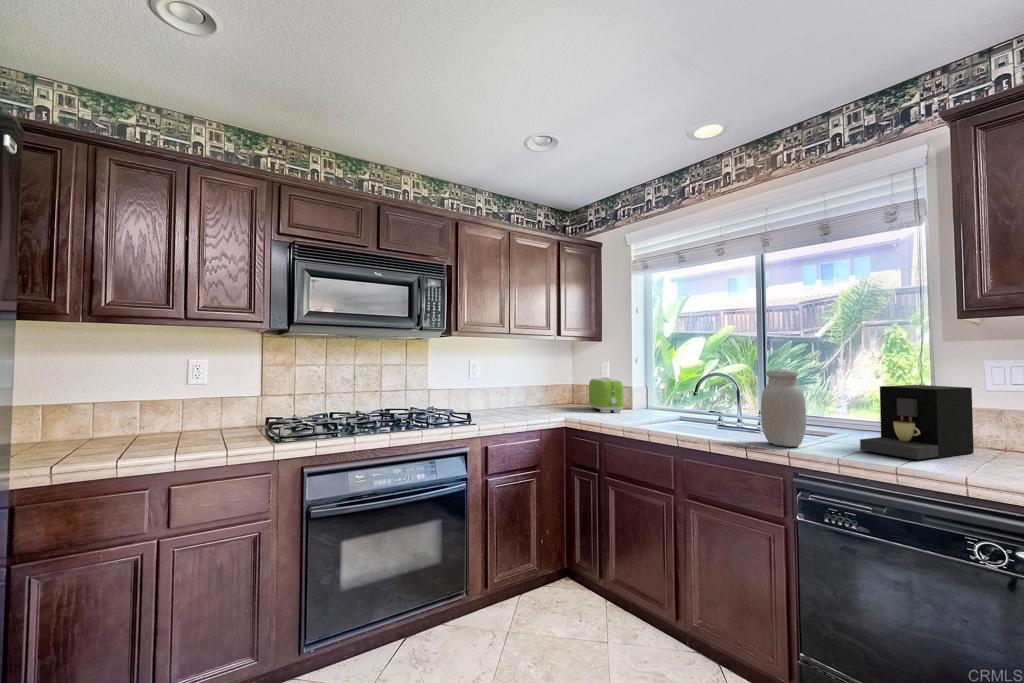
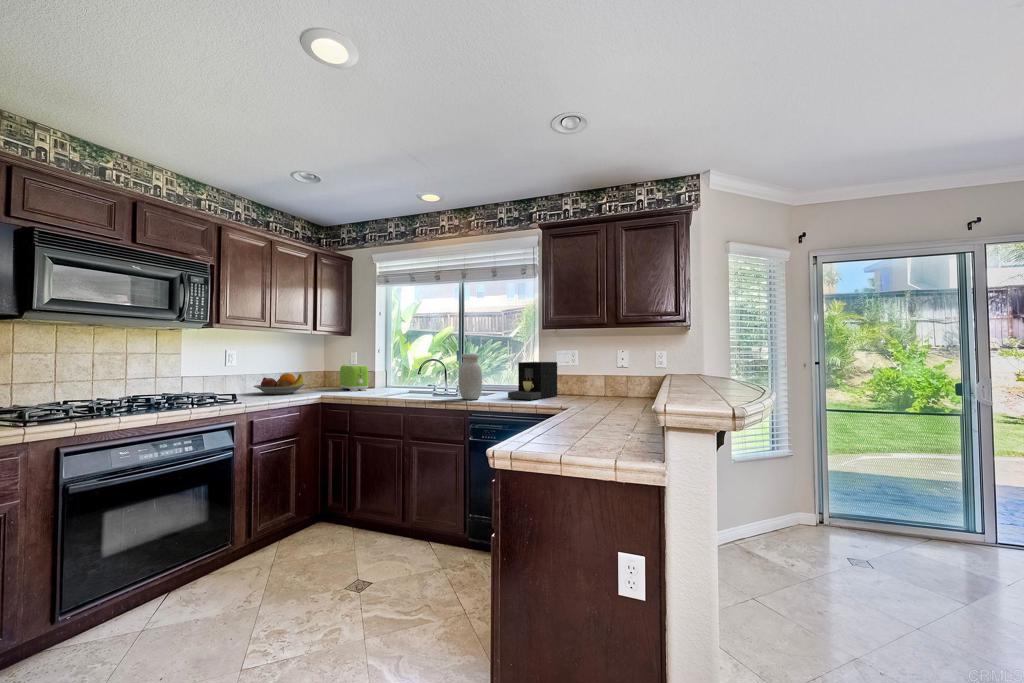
fruit bowl: none [495,388,550,412] -> present [254,373,306,394]

